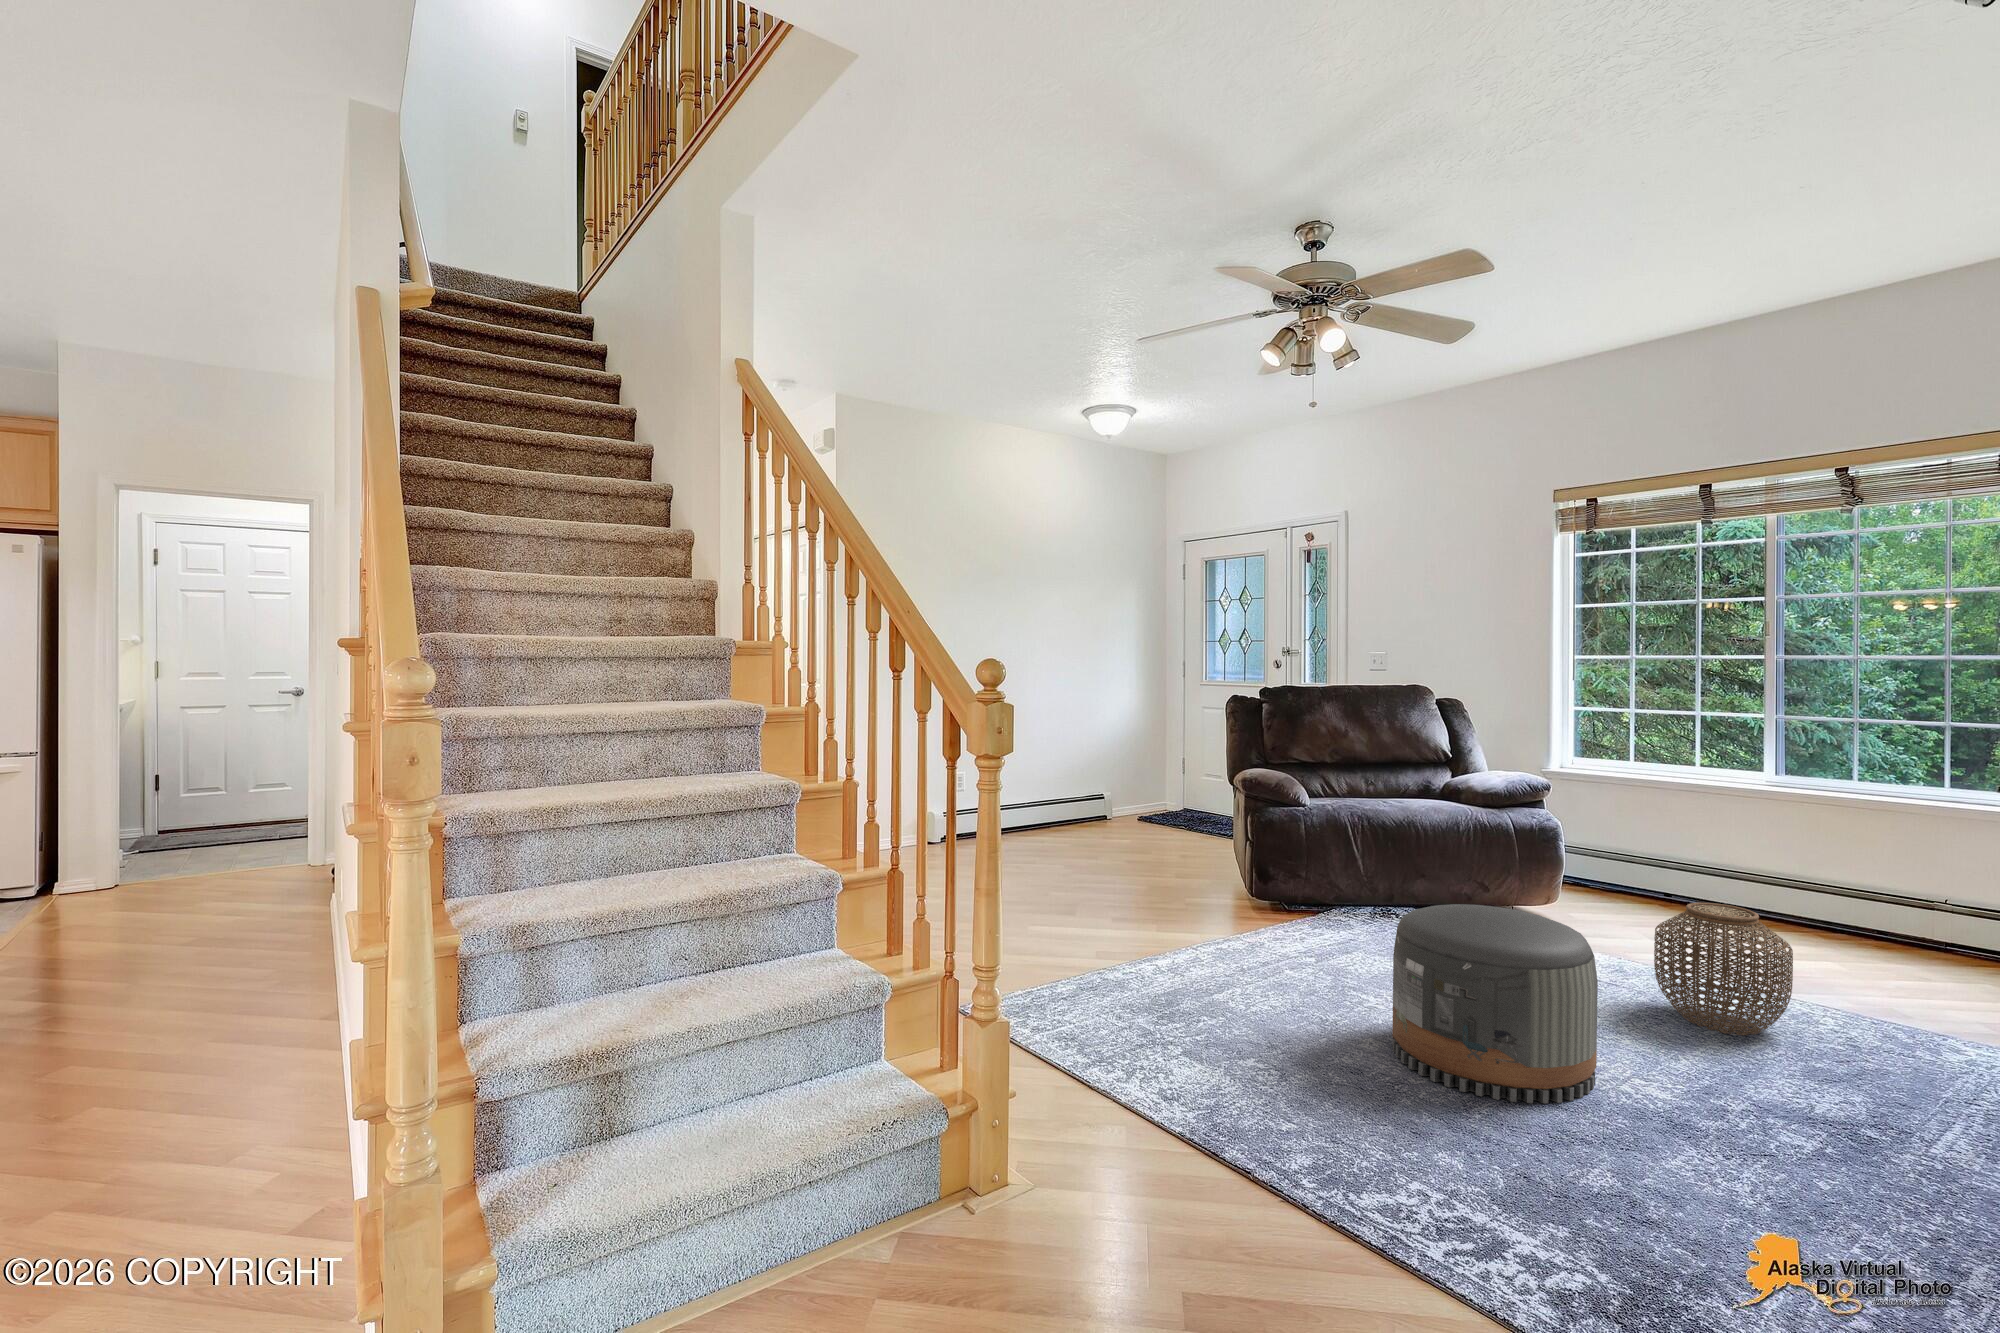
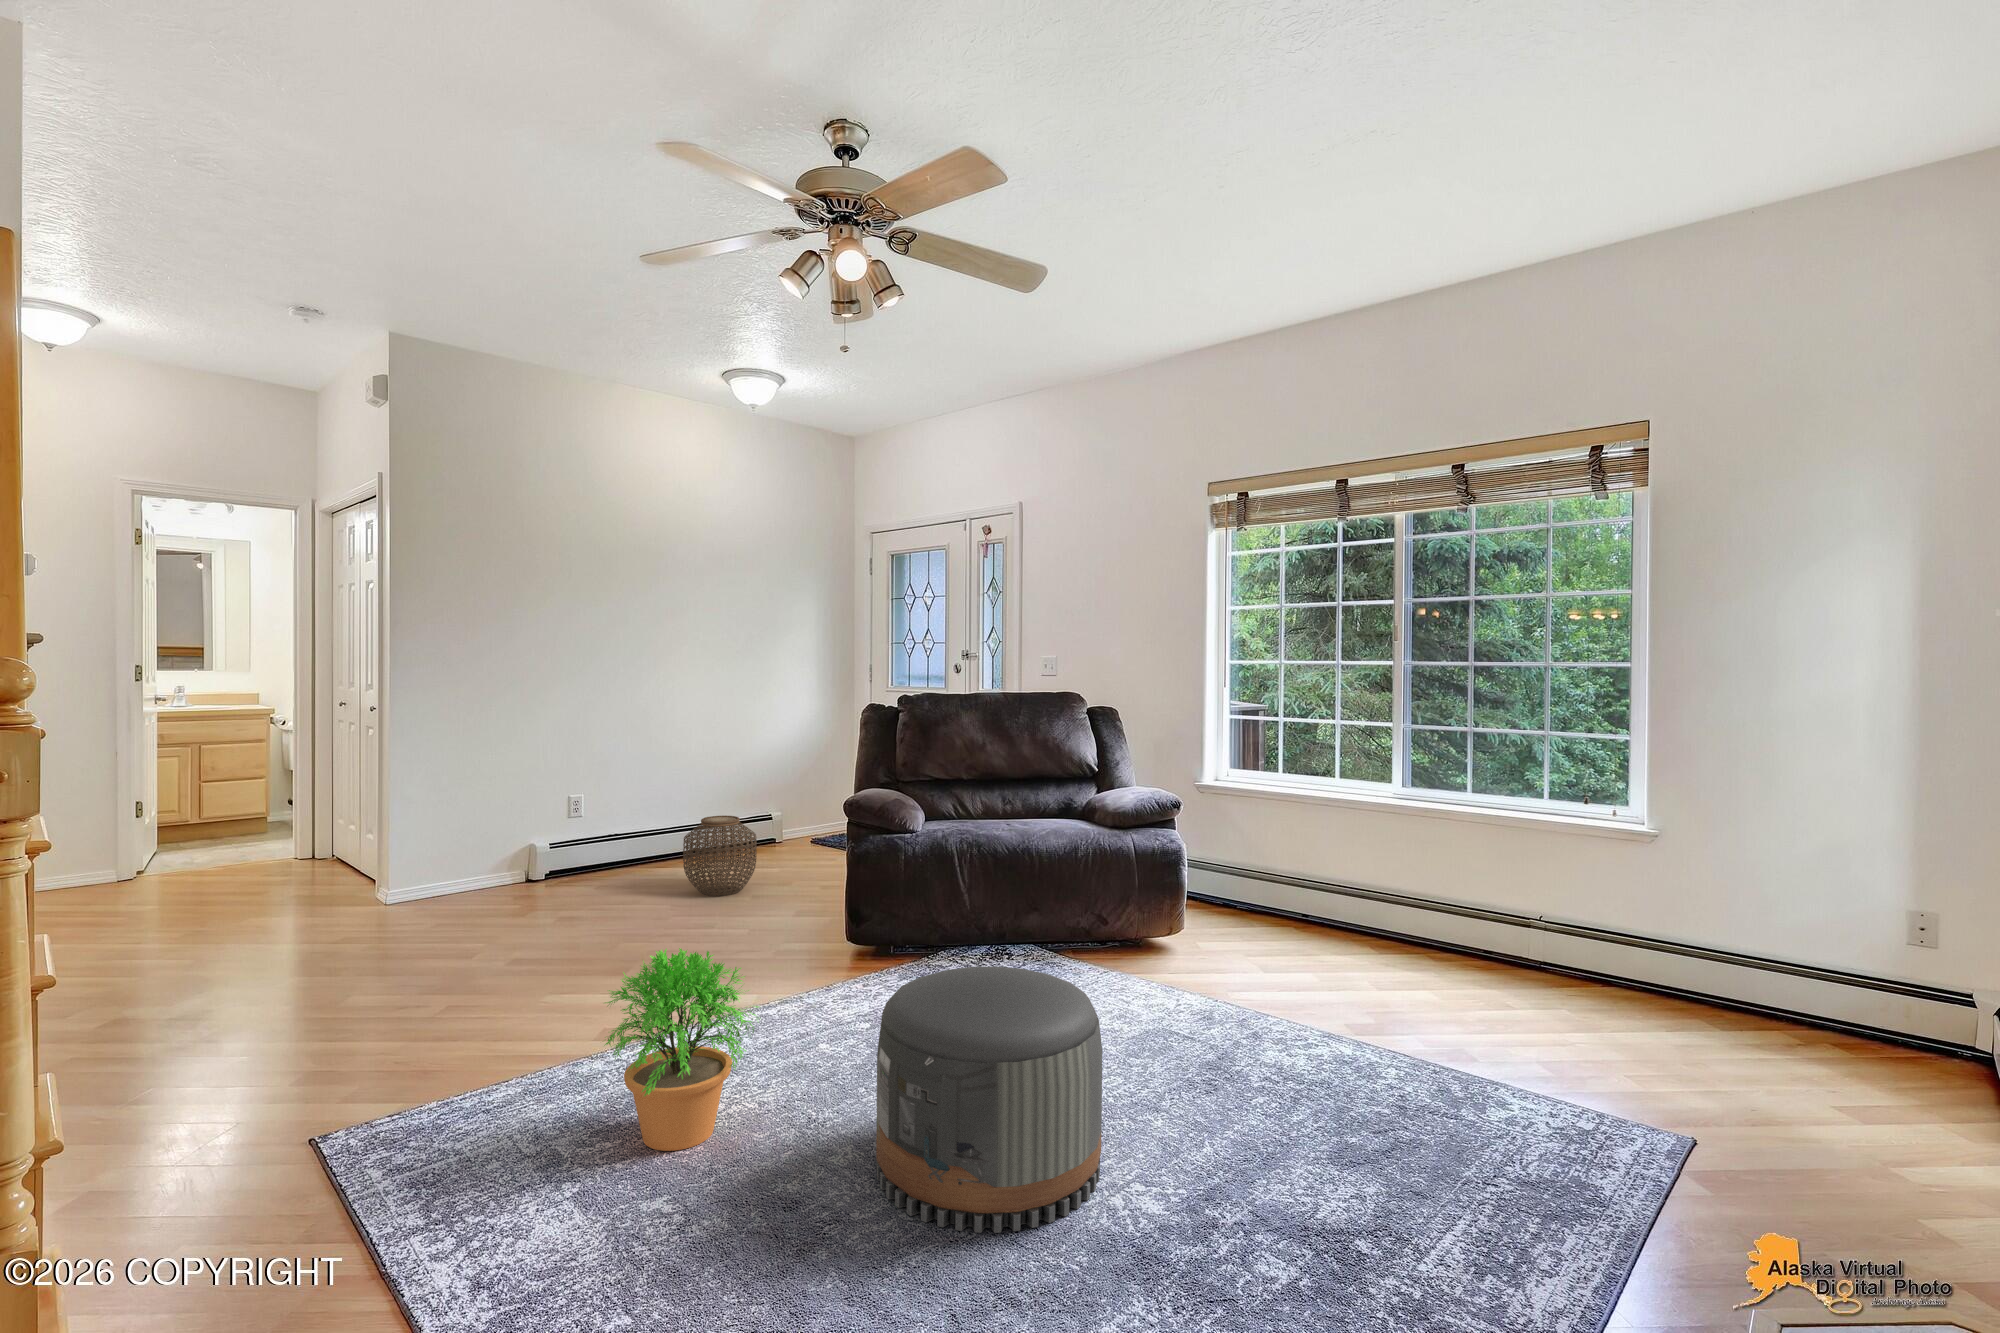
potted plant: none [1158,878,1279,1033] -> present [604,948,760,1151]
woven basket: present [1654,903,1793,1035] -> present [683,816,757,896]

